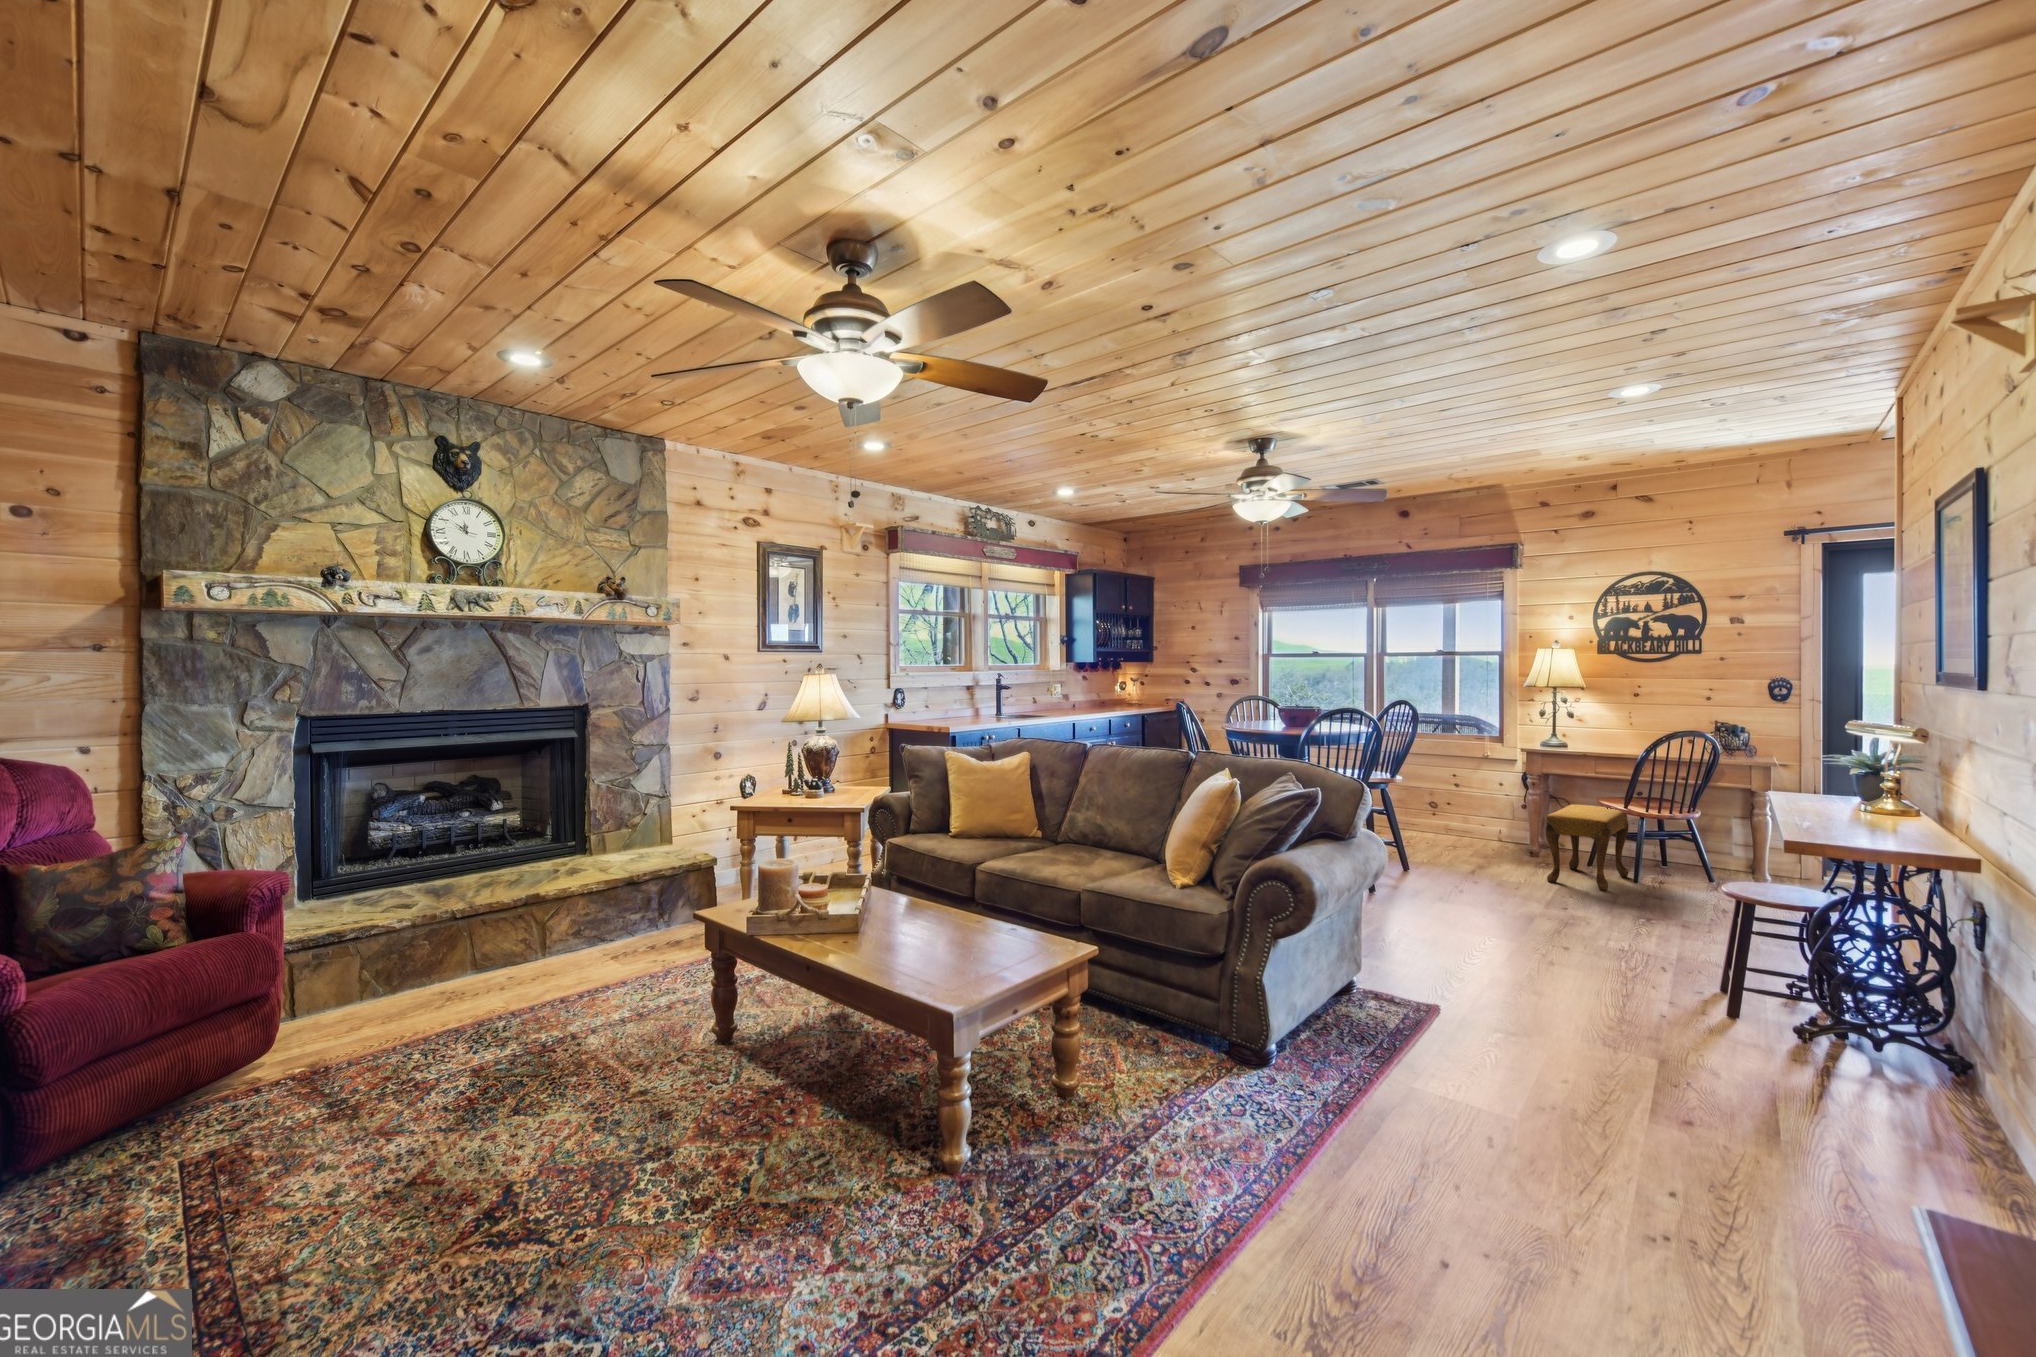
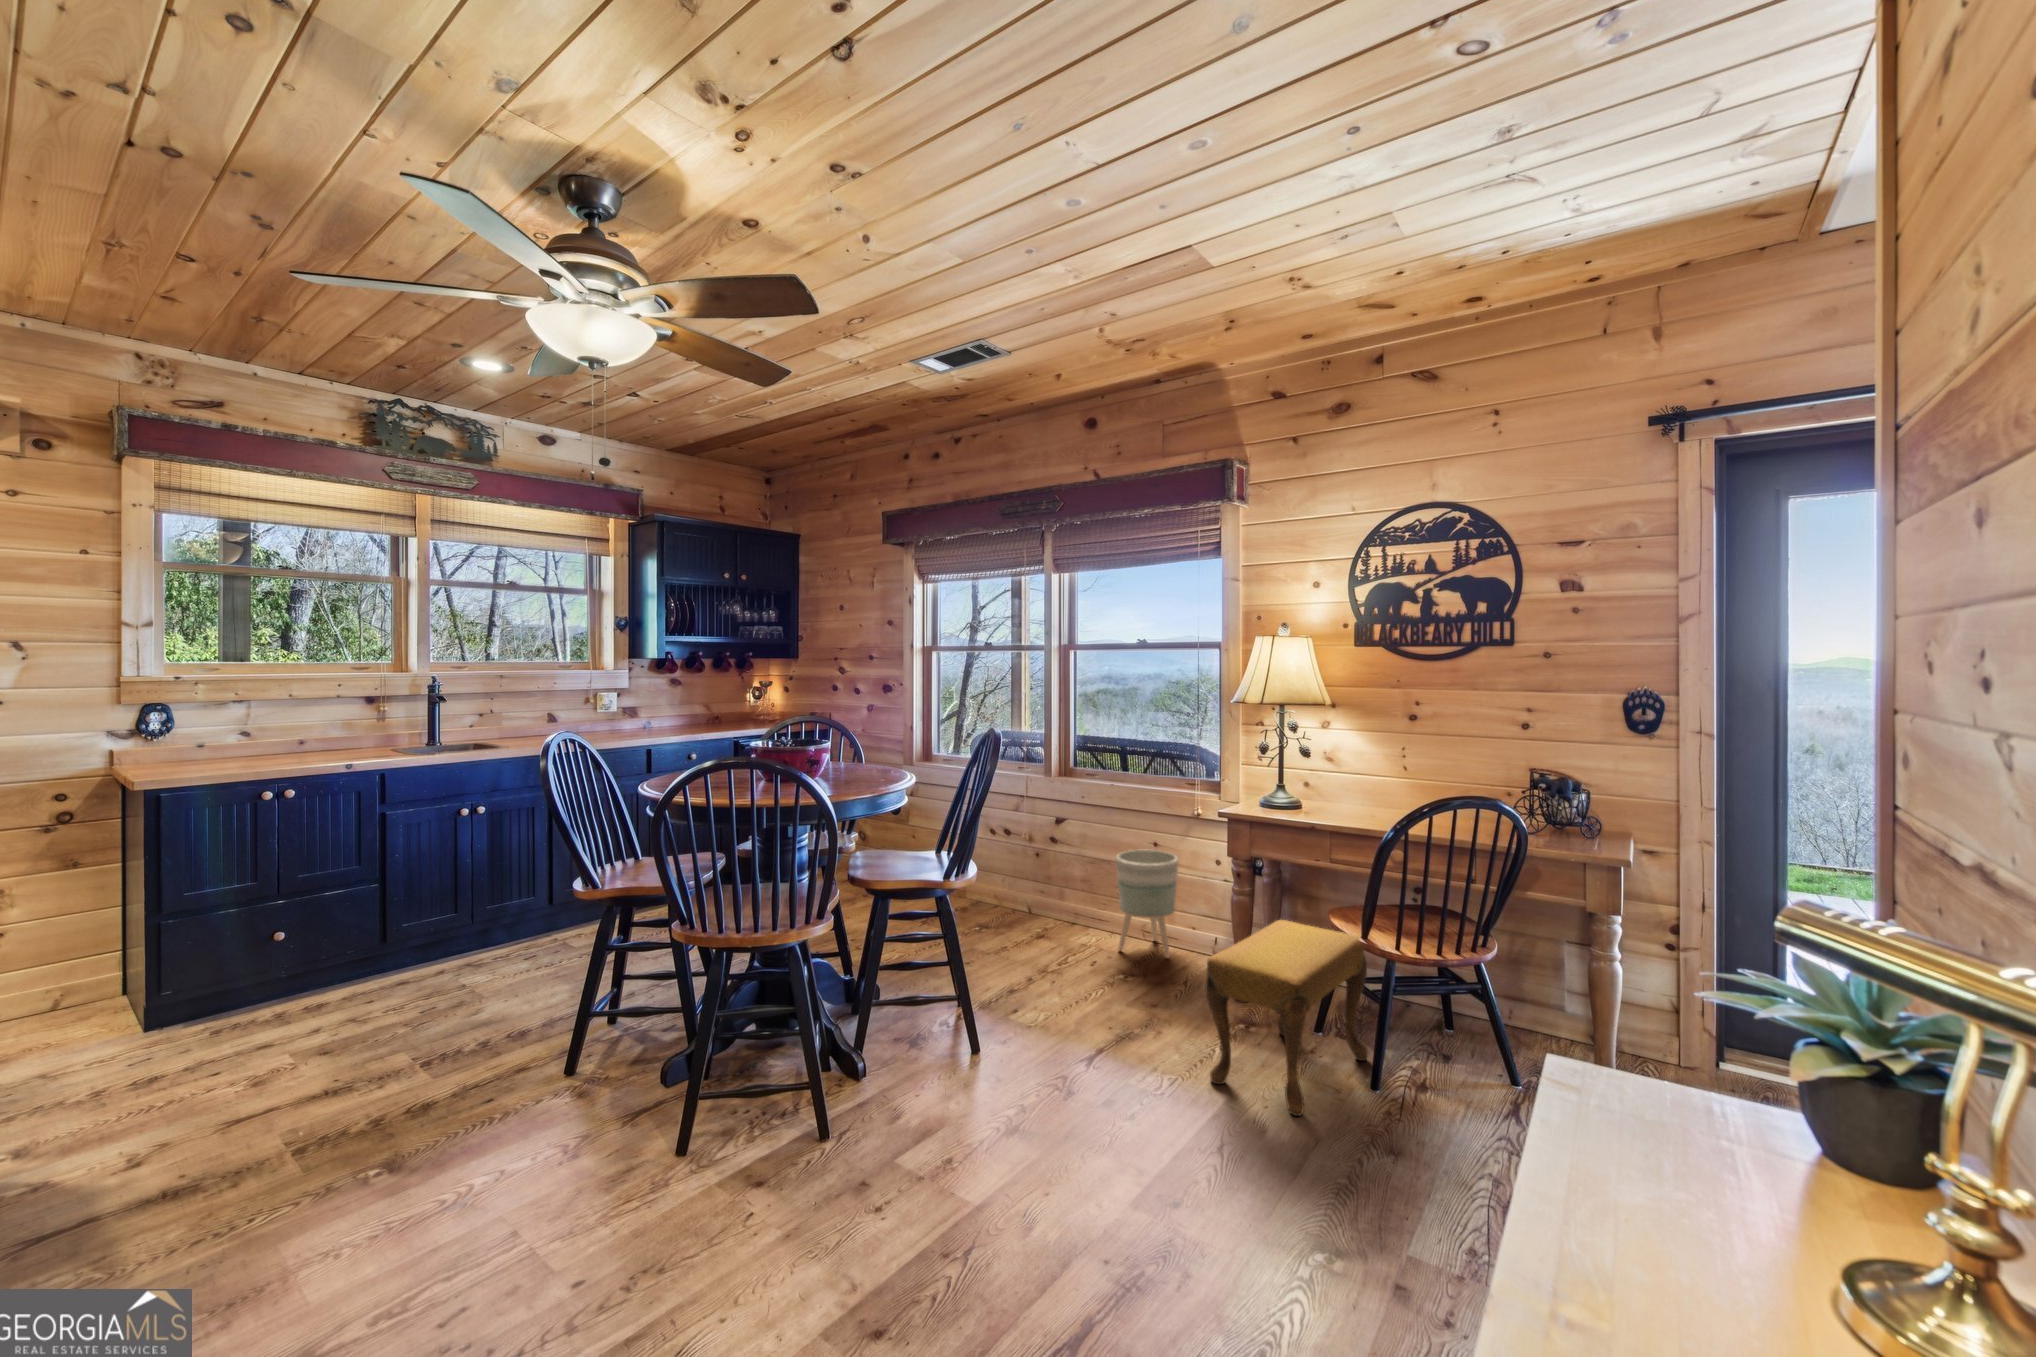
planter: none [1435,781,1478,844] -> present [1116,850,1178,958]

